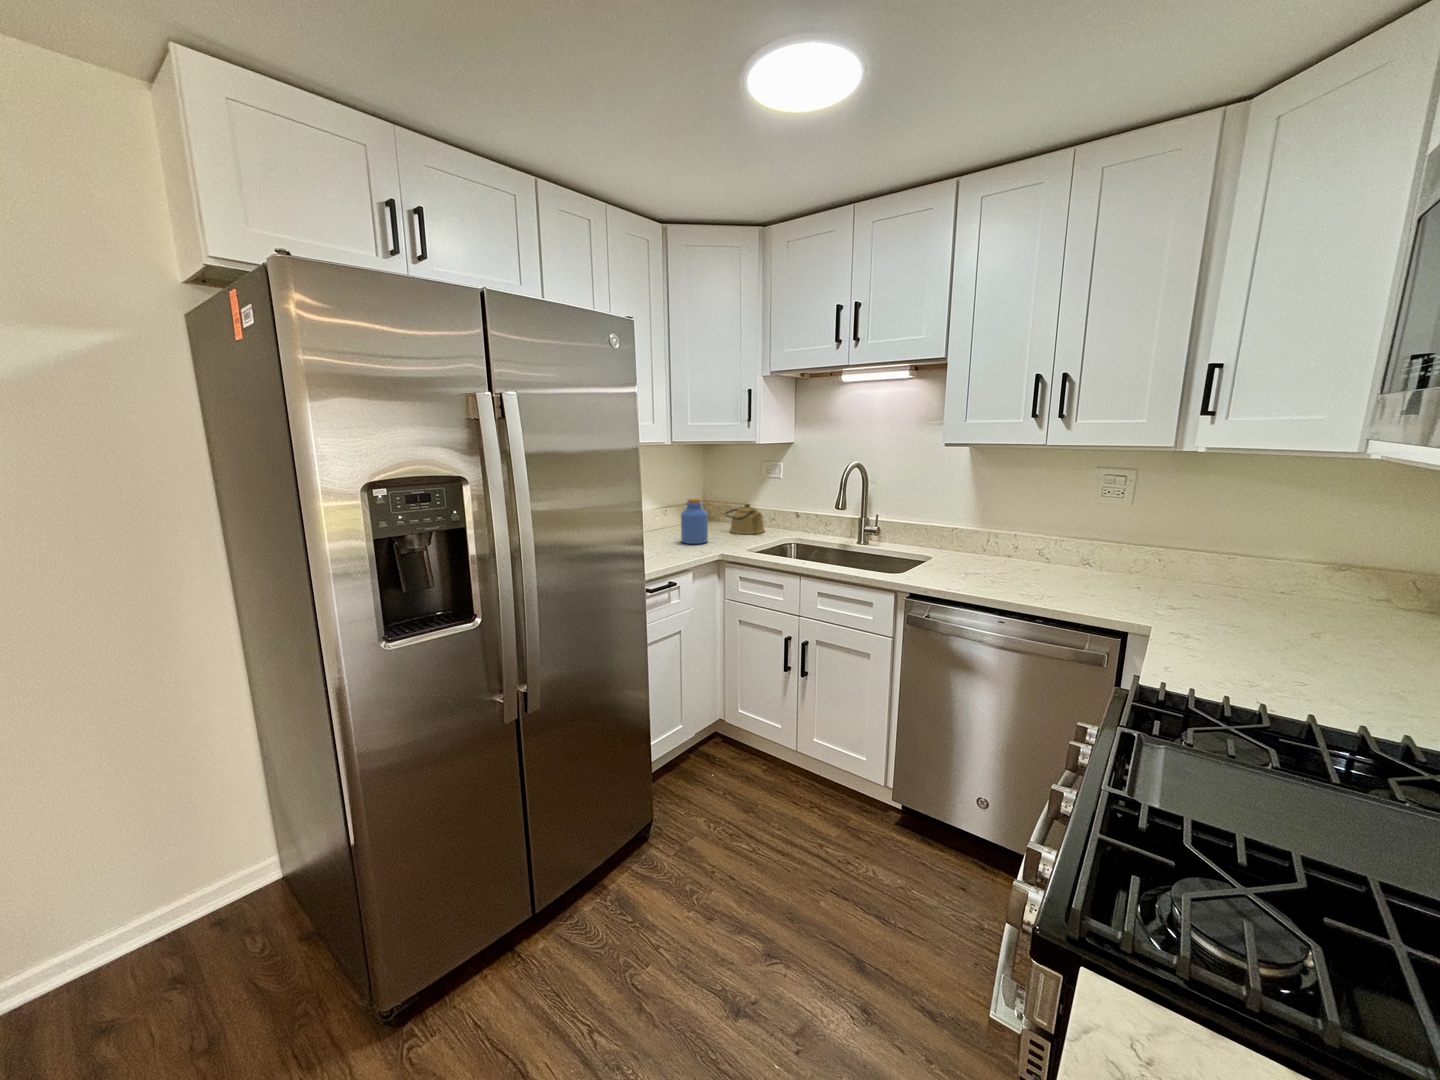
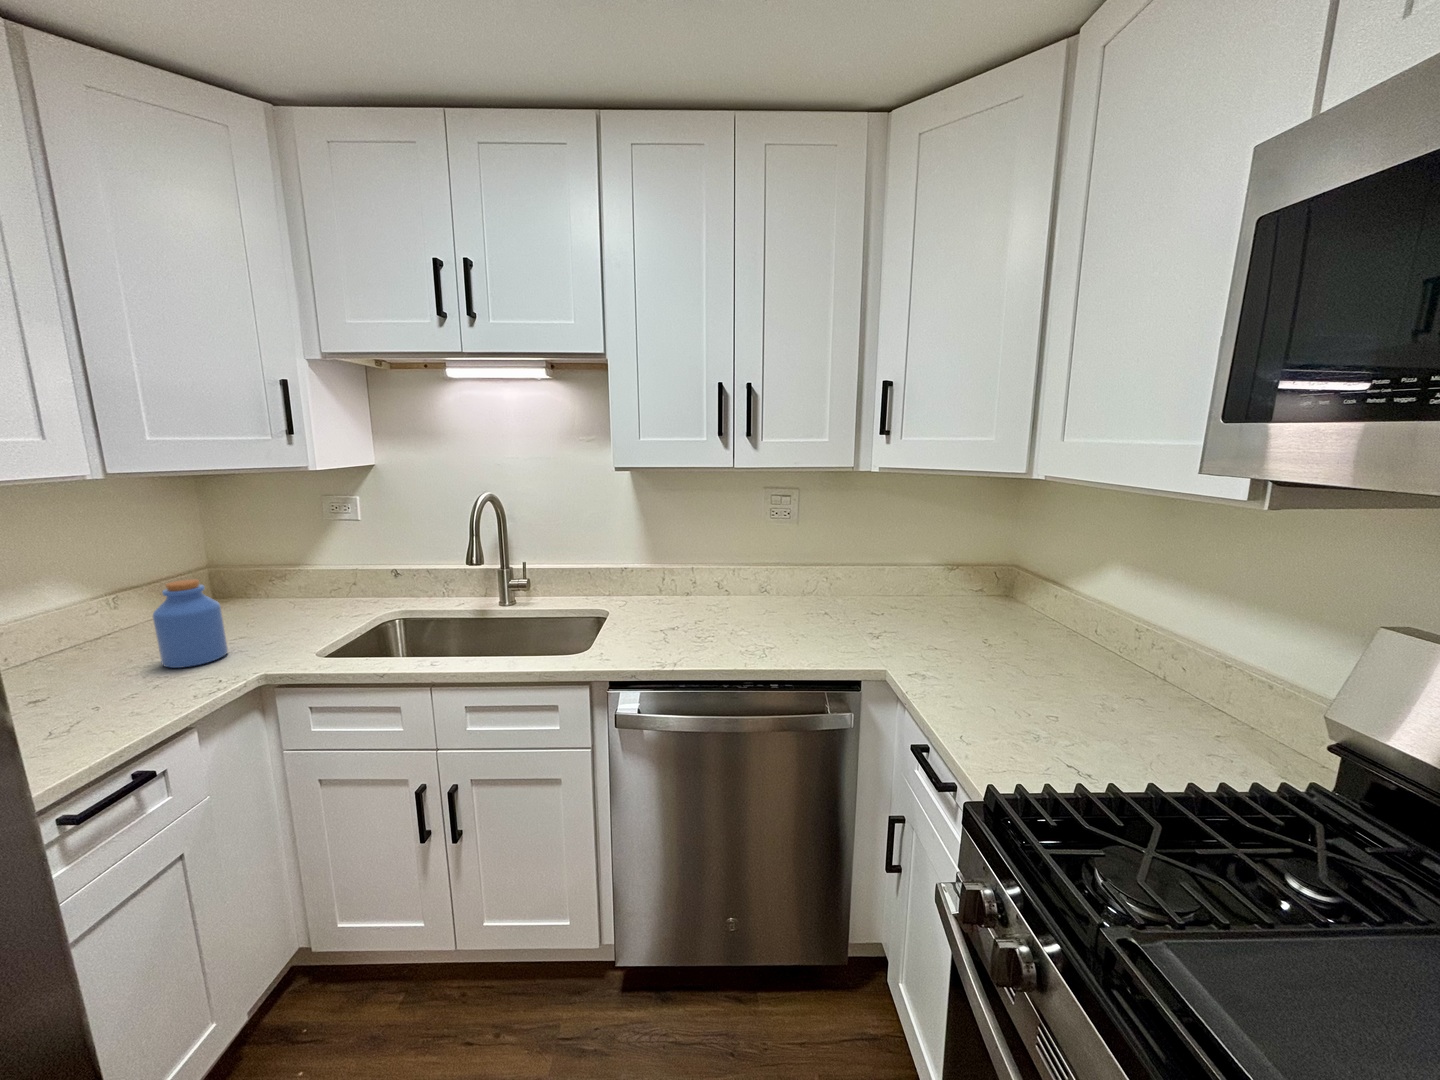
kettle: present [725,504,764,534] -> none [258,569,343,623]

